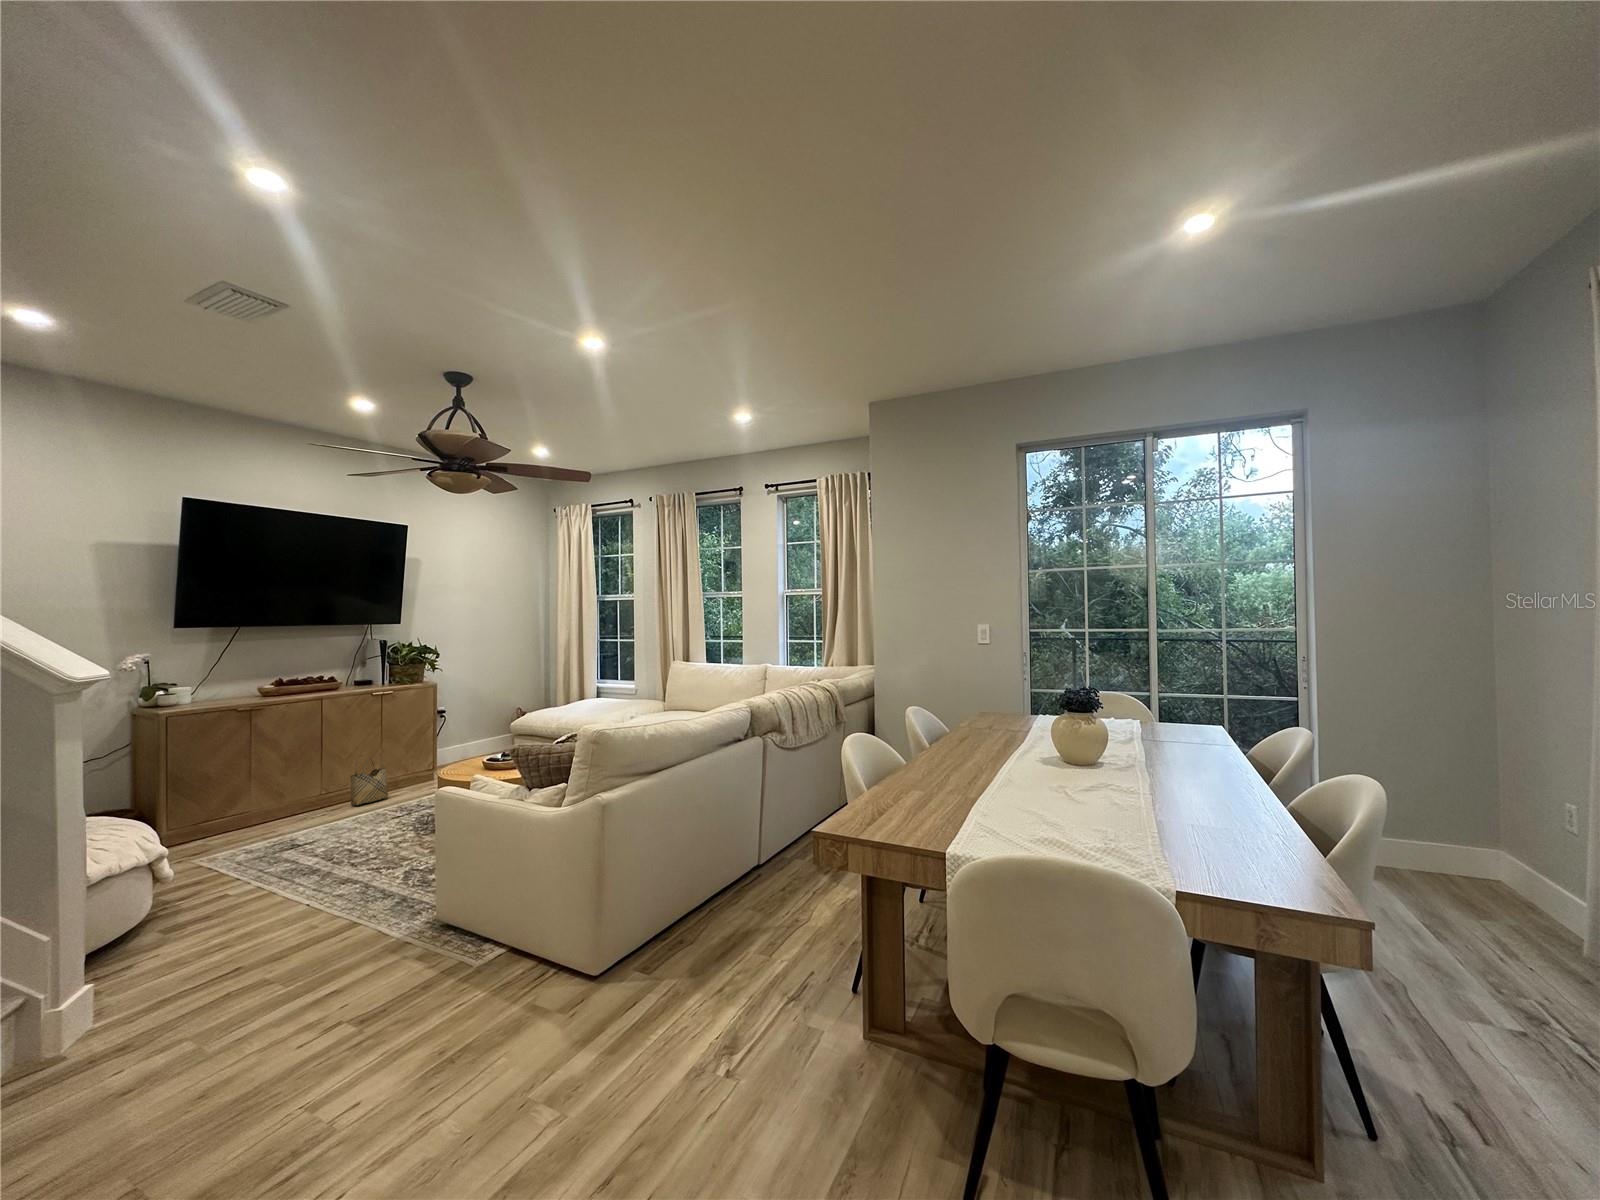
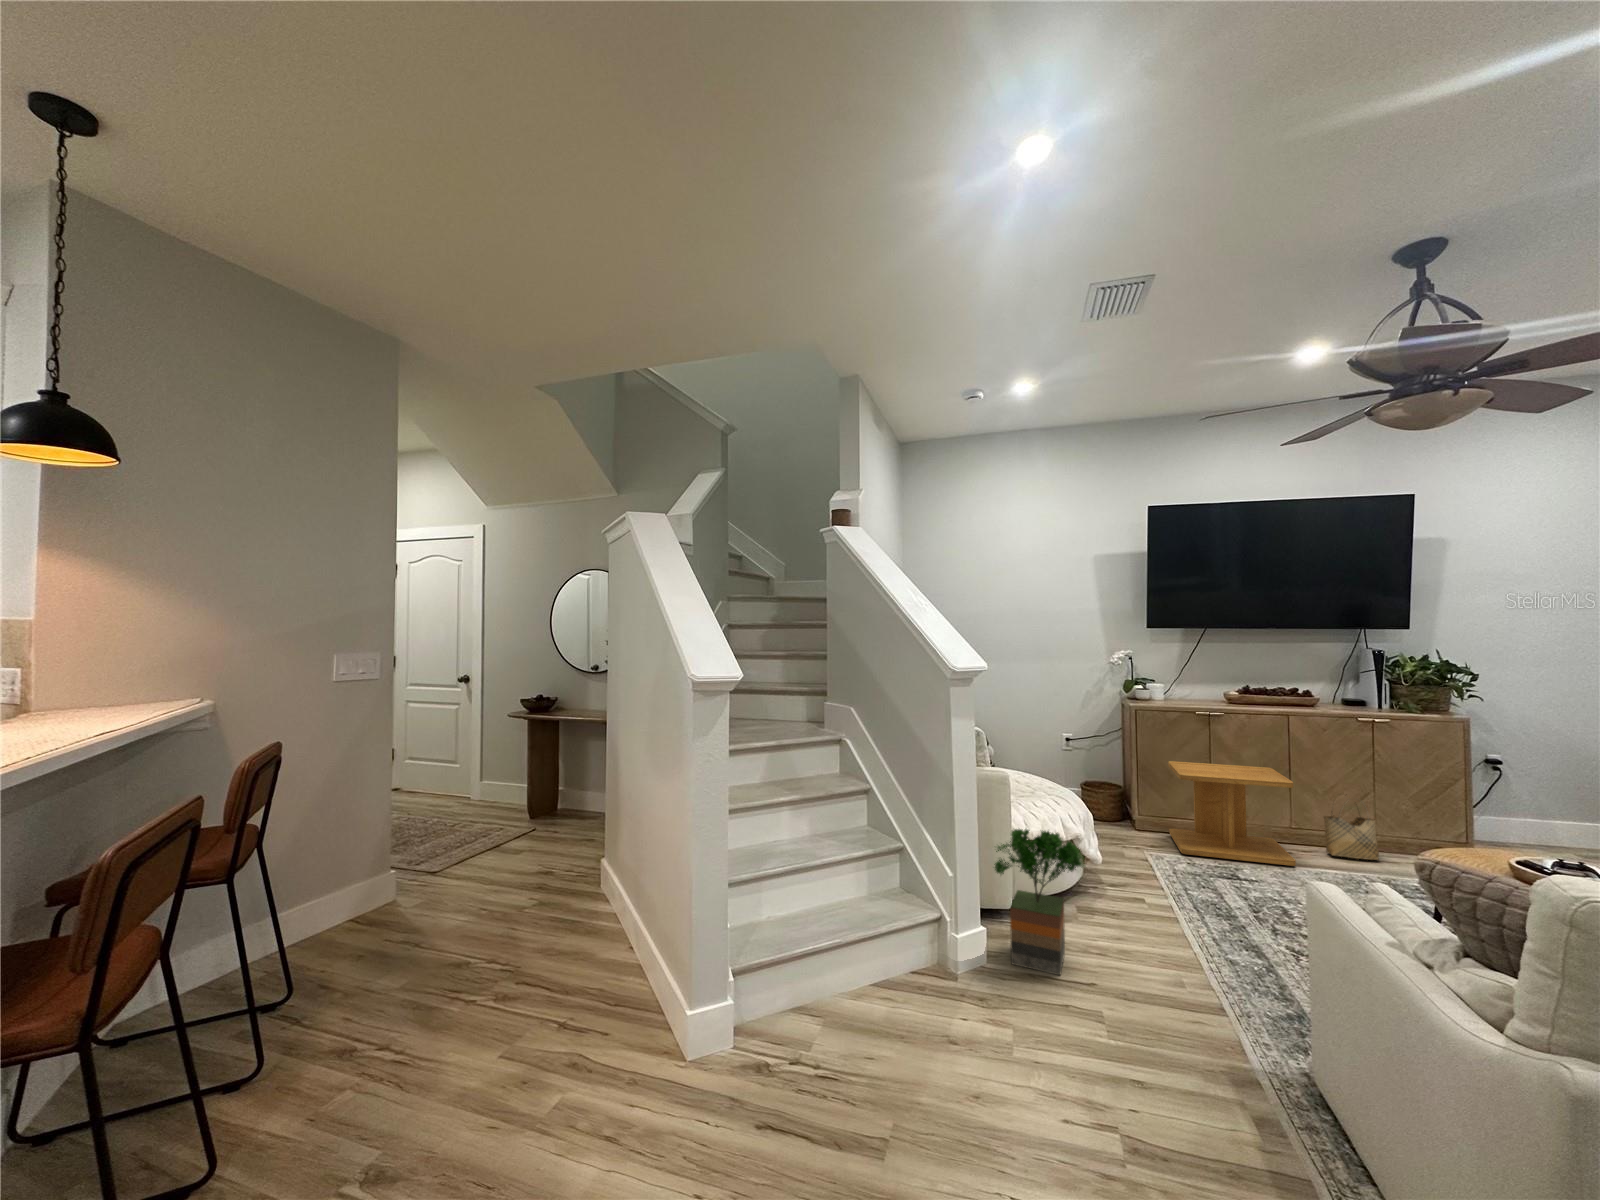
side table: none [206,747,337,848] -> present [1168,761,1296,866]
potted tree: none [80,842,225,1008] -> present [994,829,1084,975]

